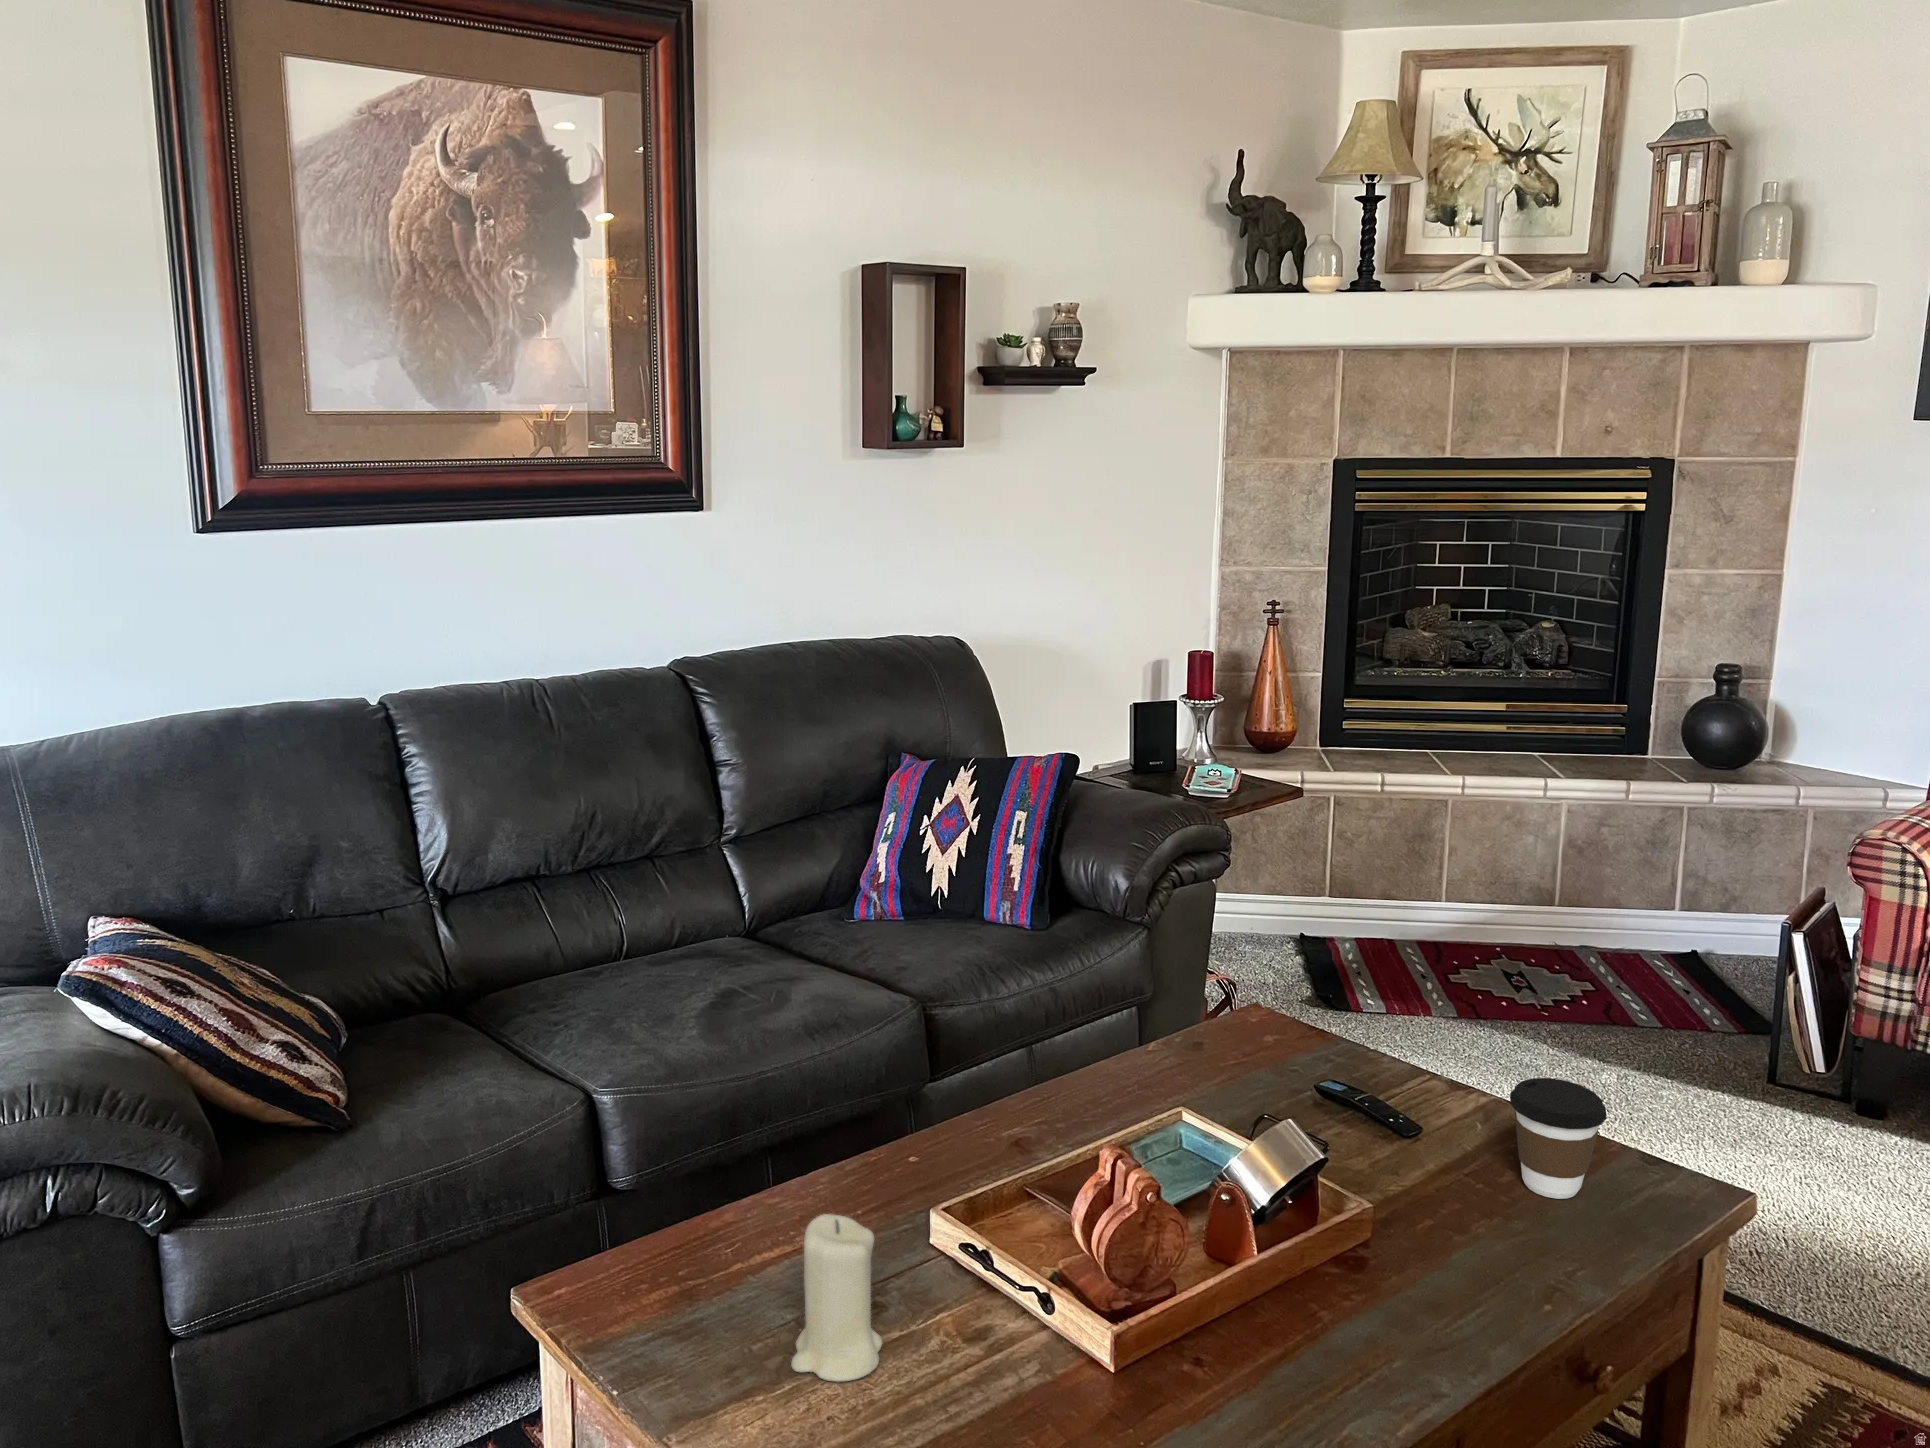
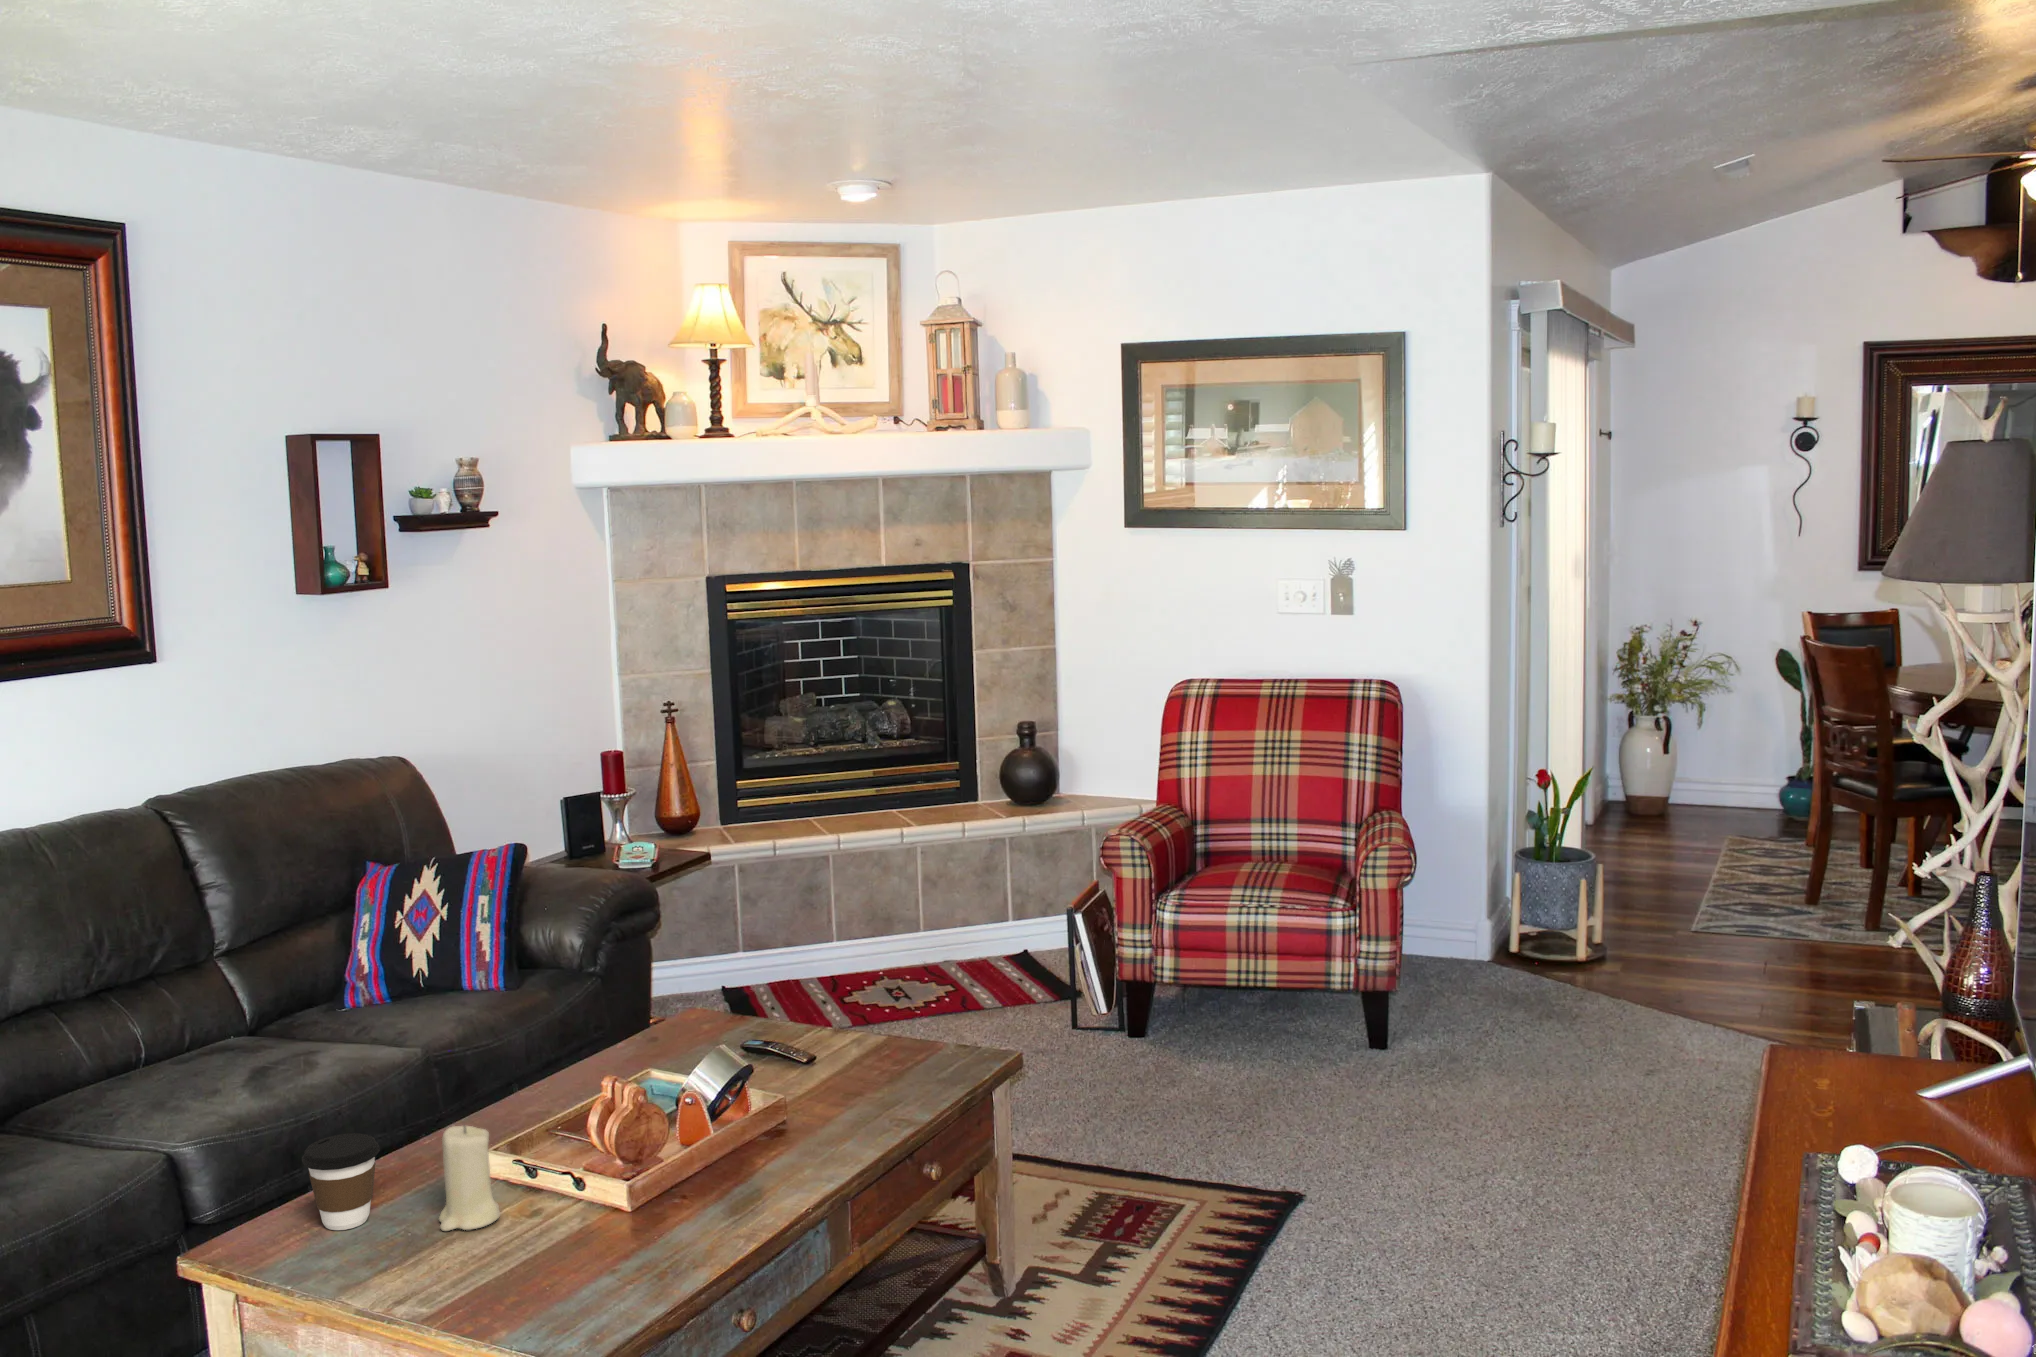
coffee cup: present [1510,1078,1607,1199] -> present [302,1133,380,1230]

